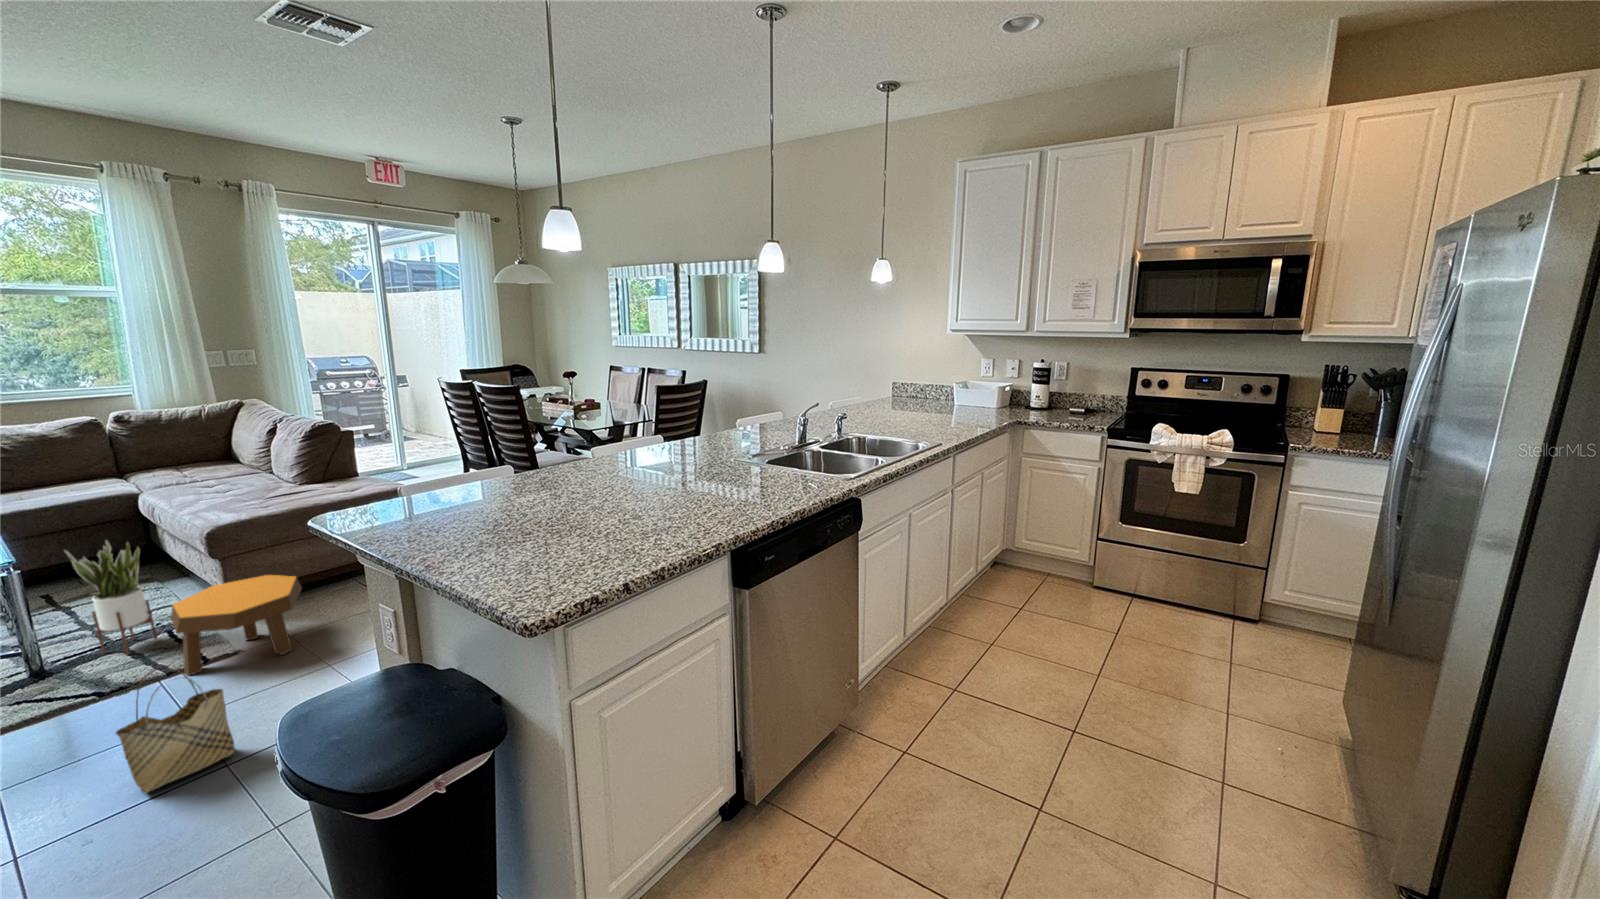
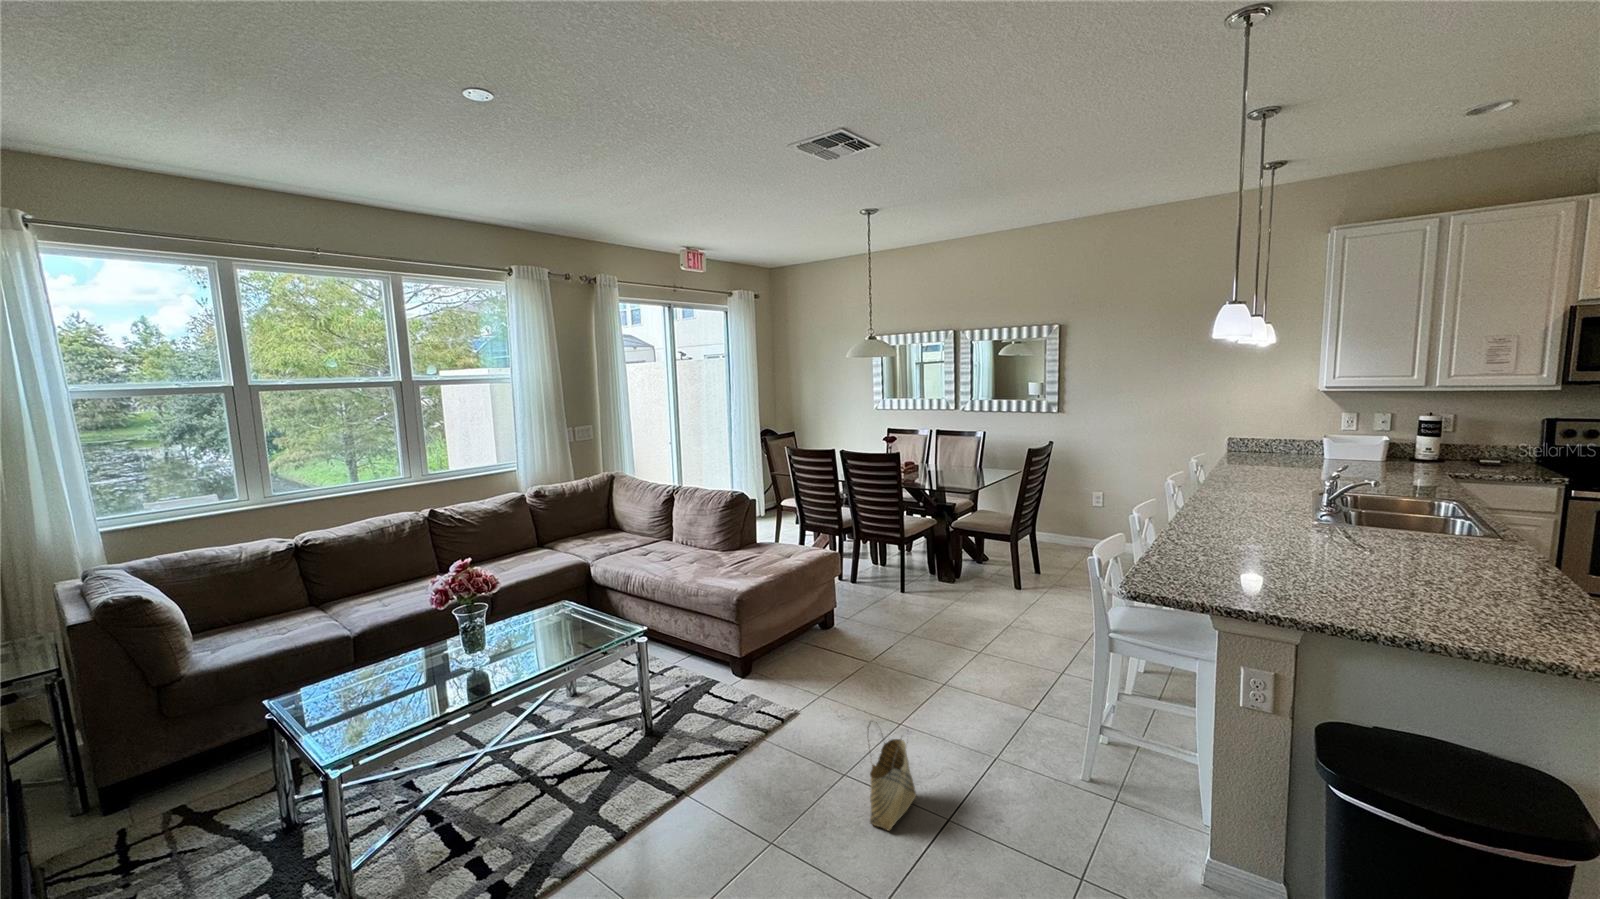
potted plant: present [65,540,157,655] -> none [661,607,700,709]
footstool: present [171,575,302,676] -> none [743,635,836,728]

